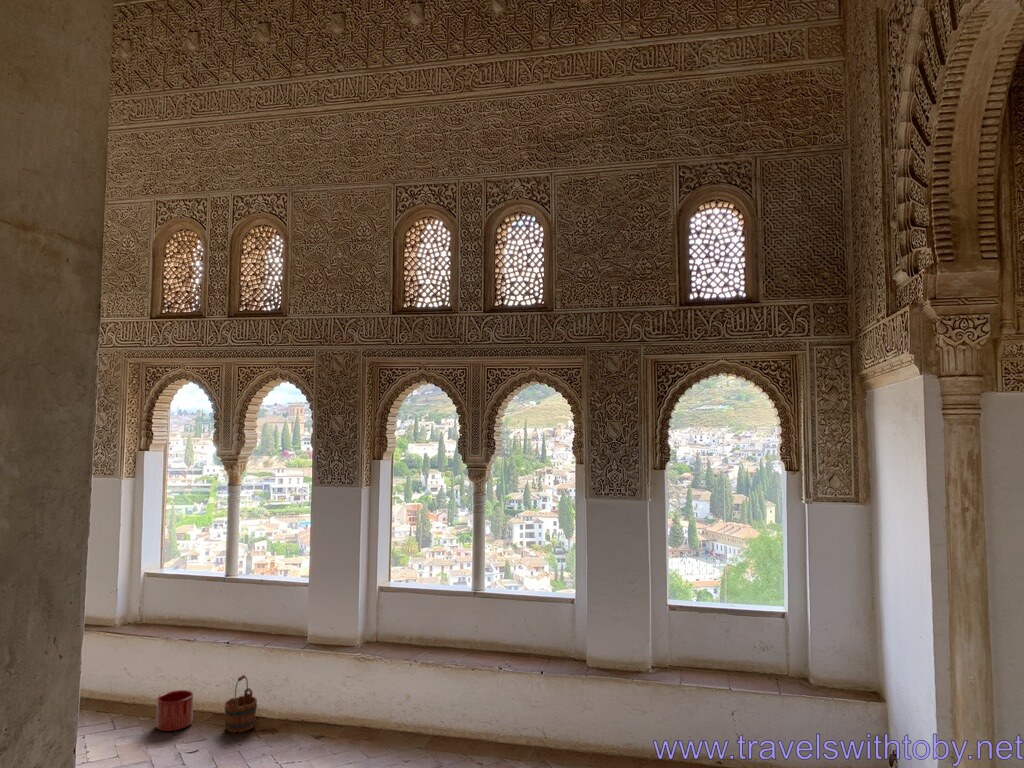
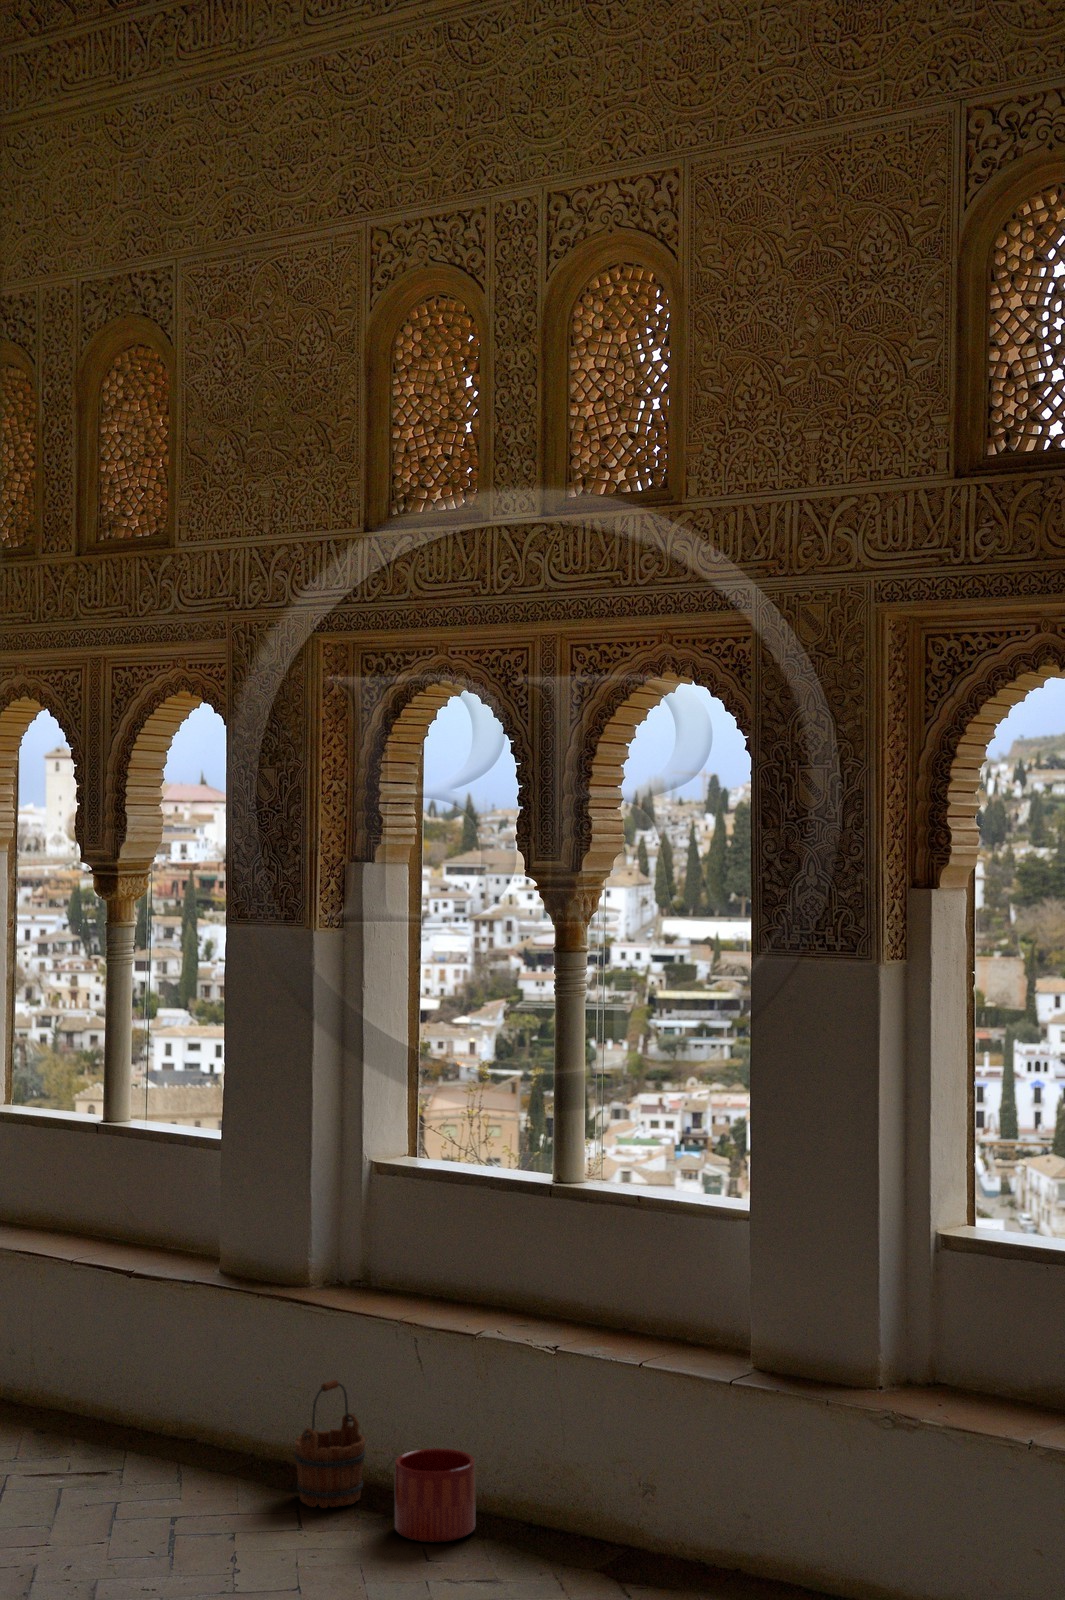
wooden bucket: present [225,675,257,733] -> present [294,1380,366,1508]

